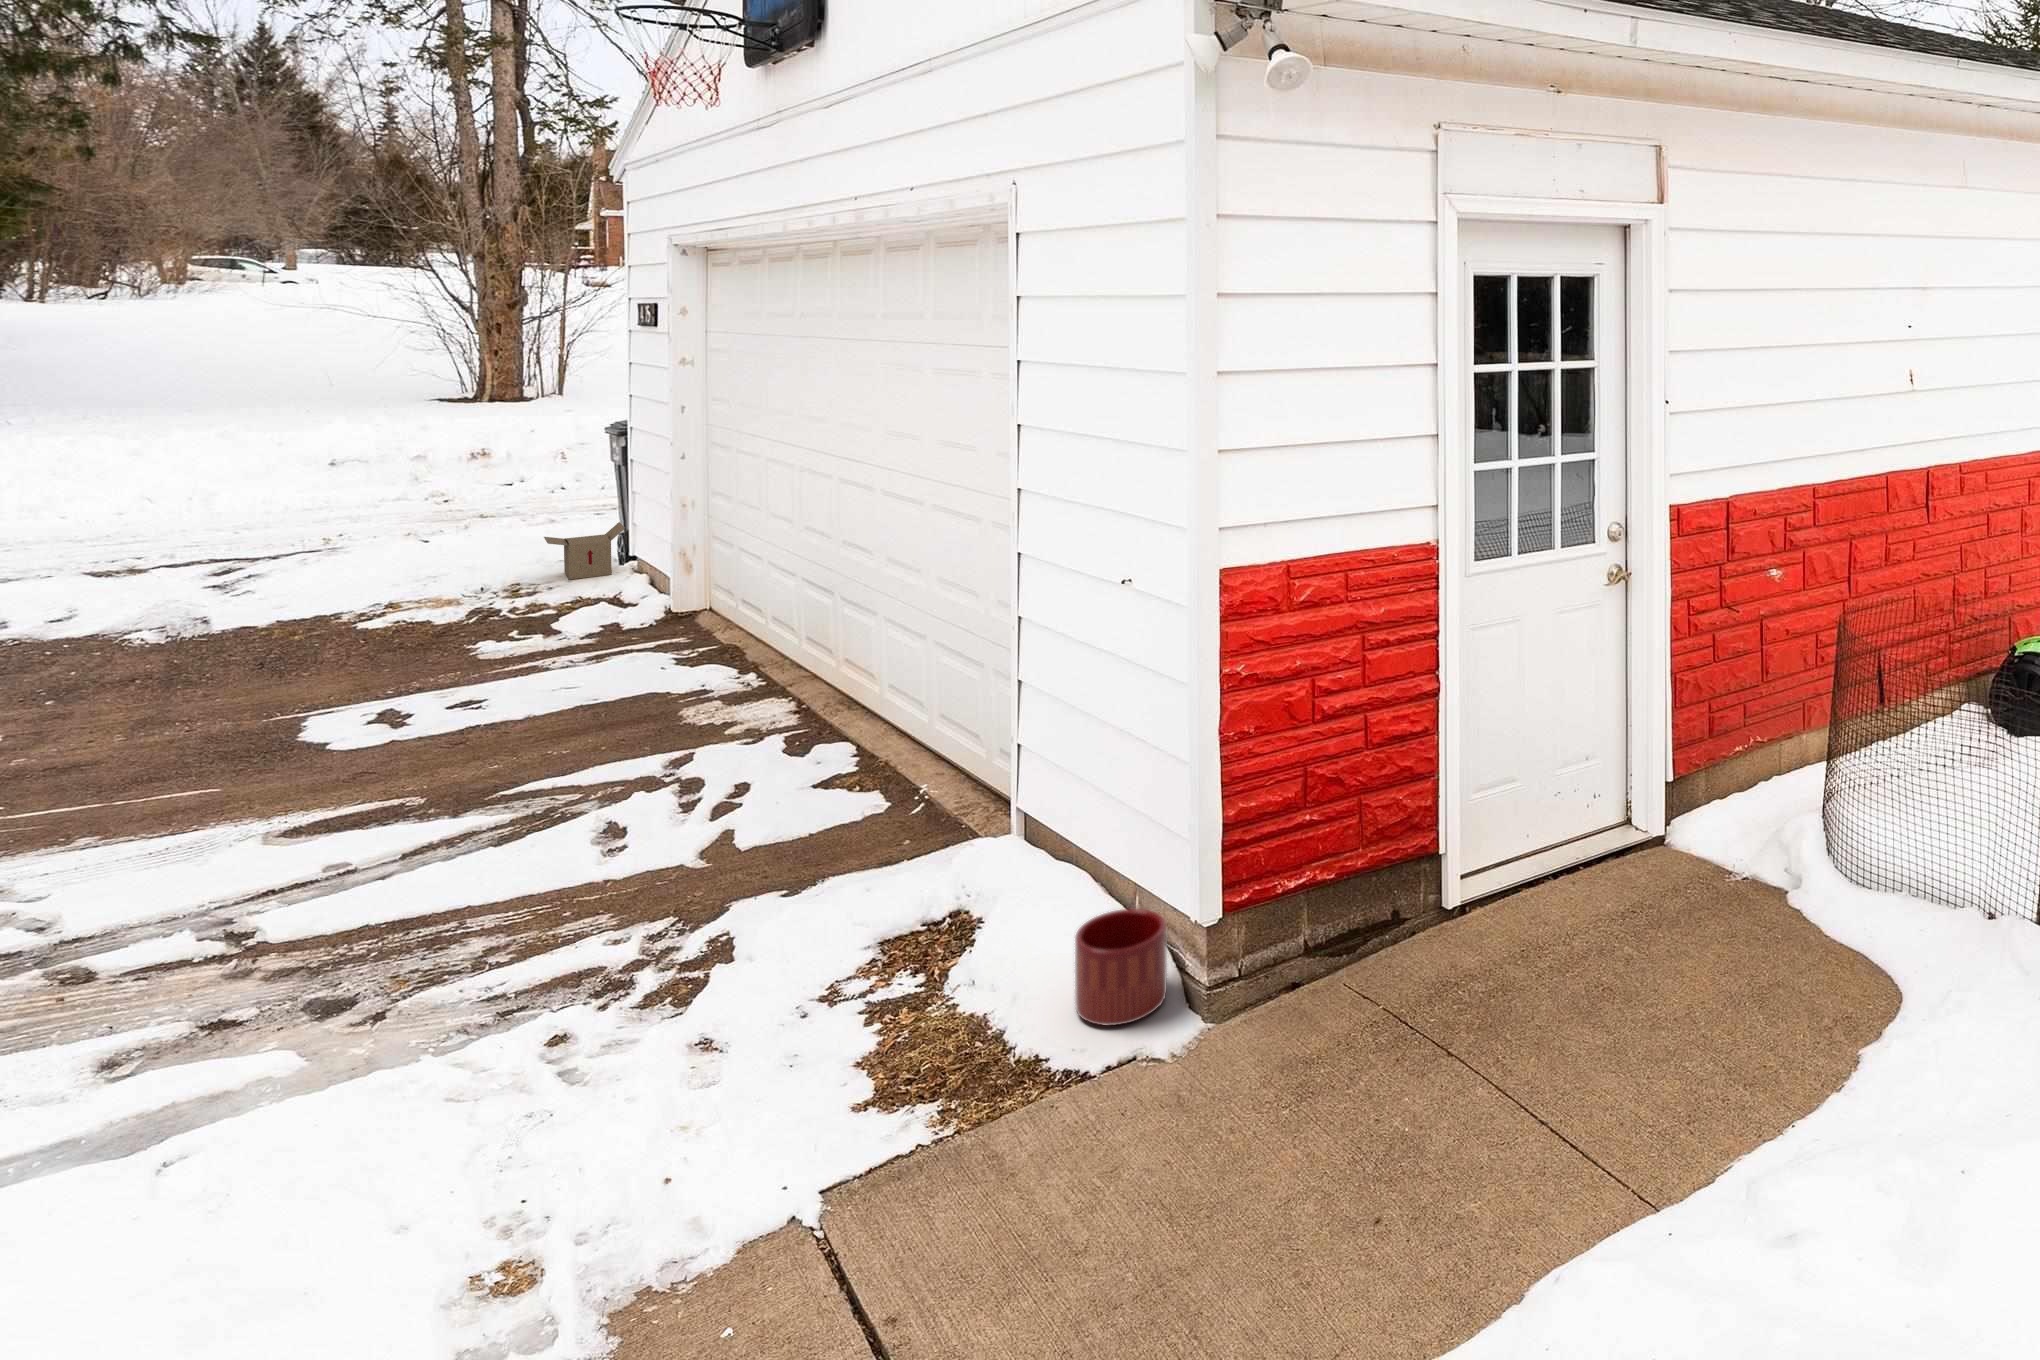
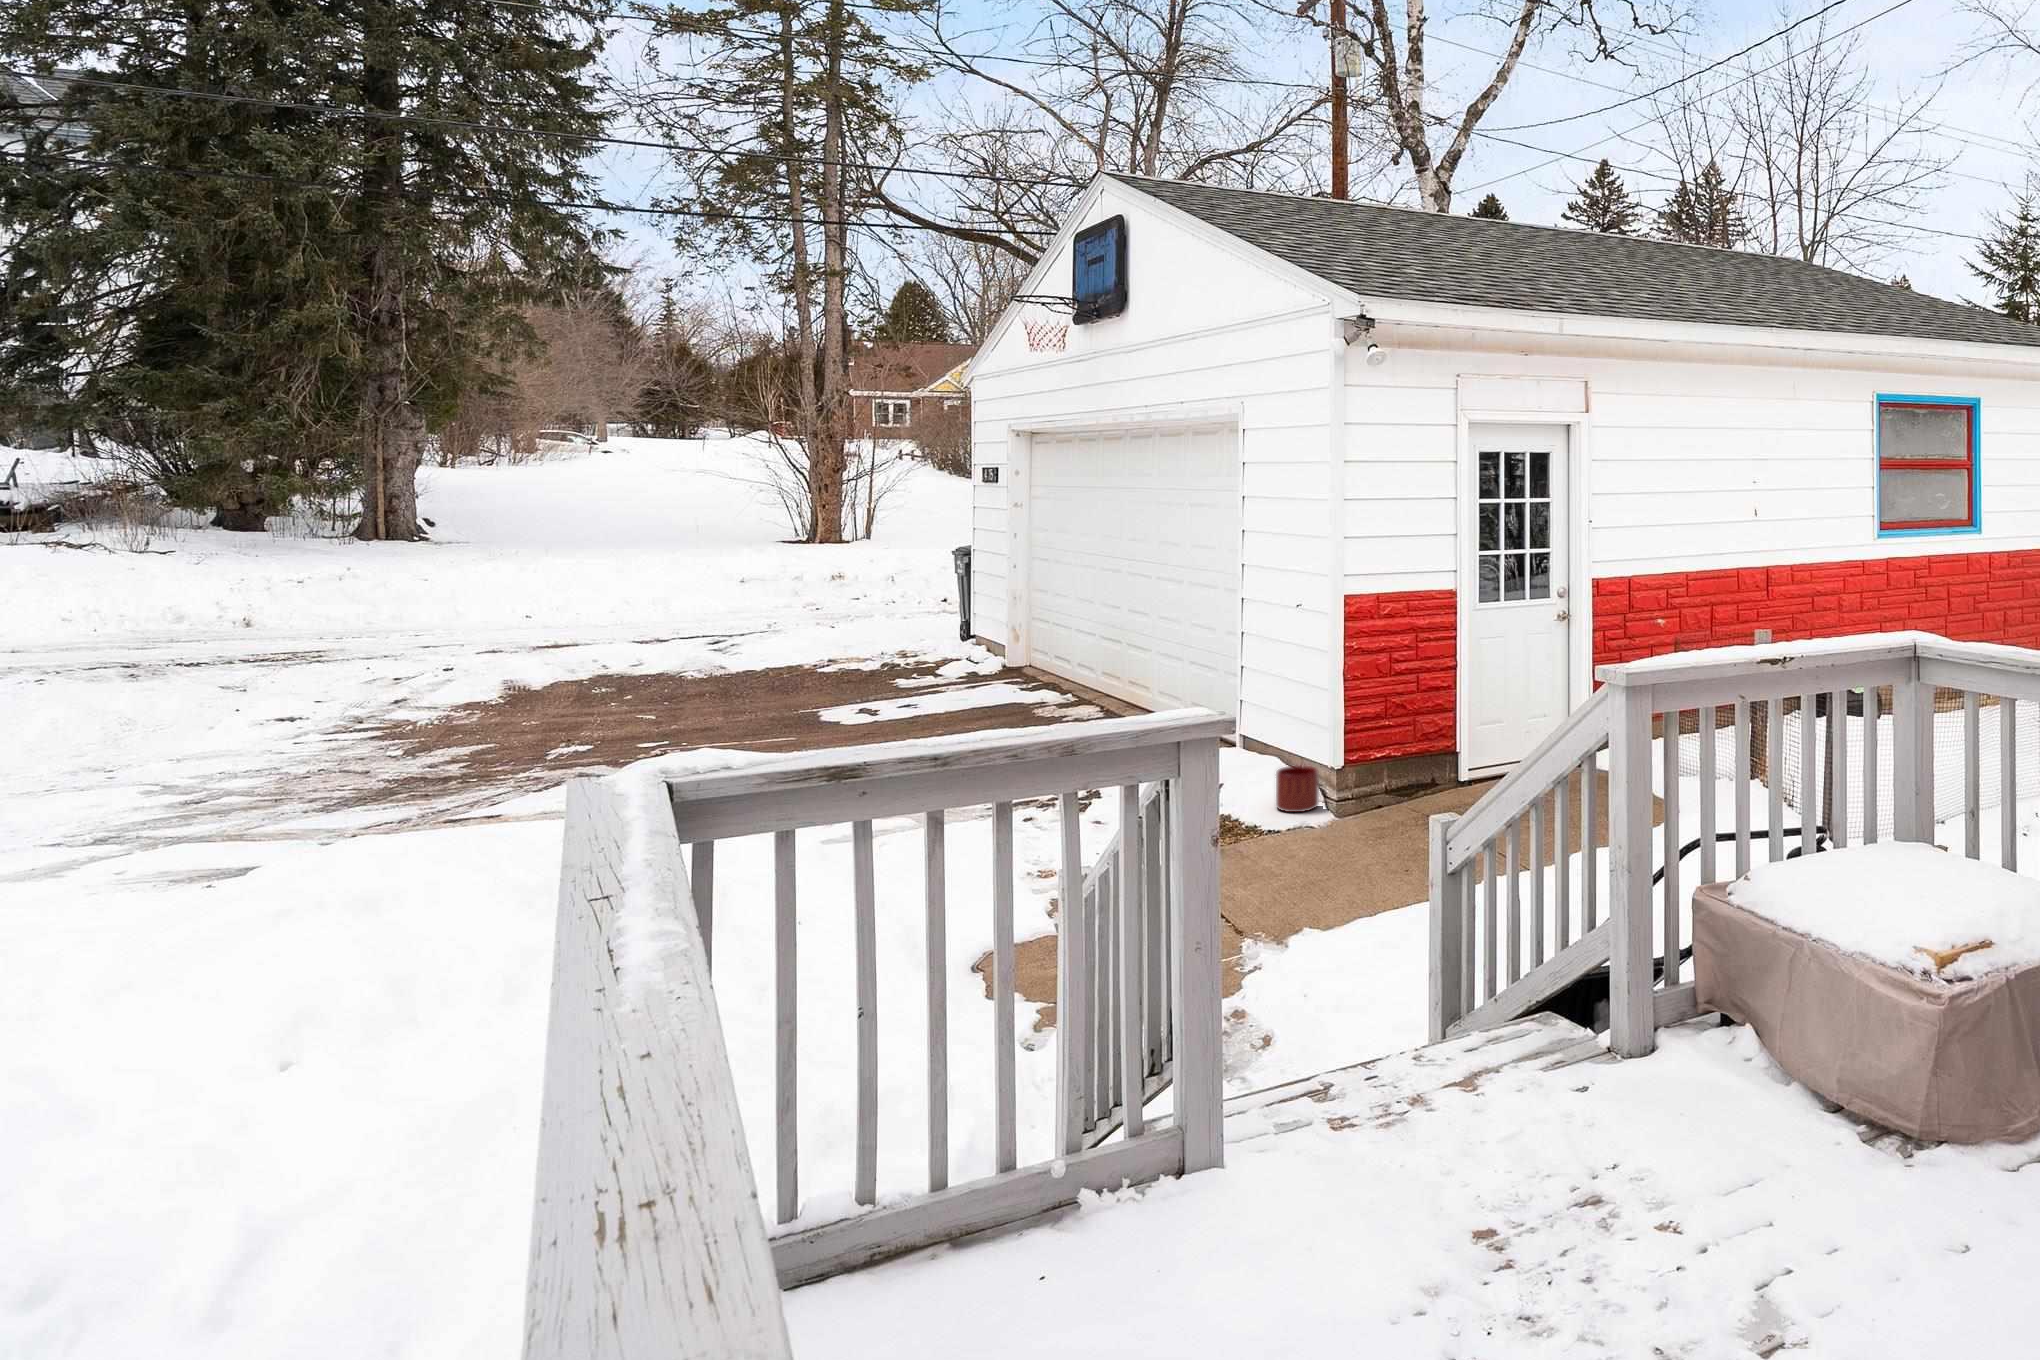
cardboard box: present [544,522,625,580] -> none [908,615,960,651]

